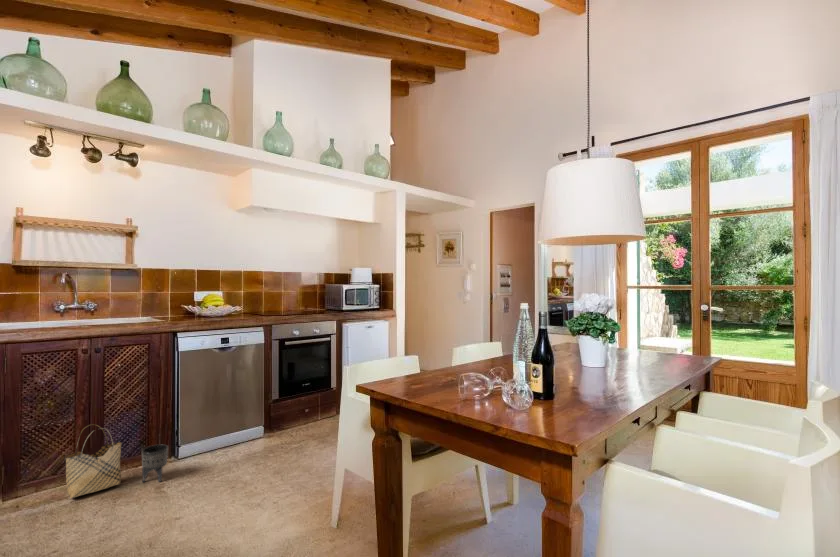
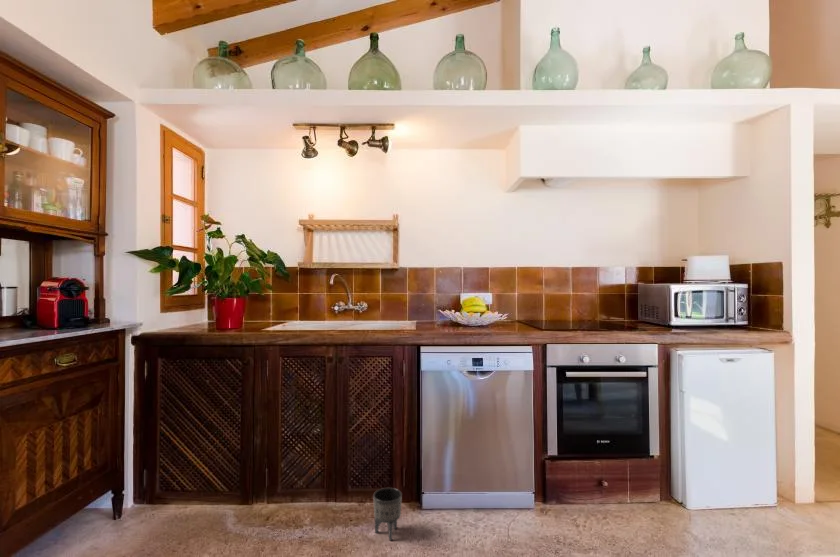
woven basket: present [65,424,121,498] -> none [304,445,359,529]

